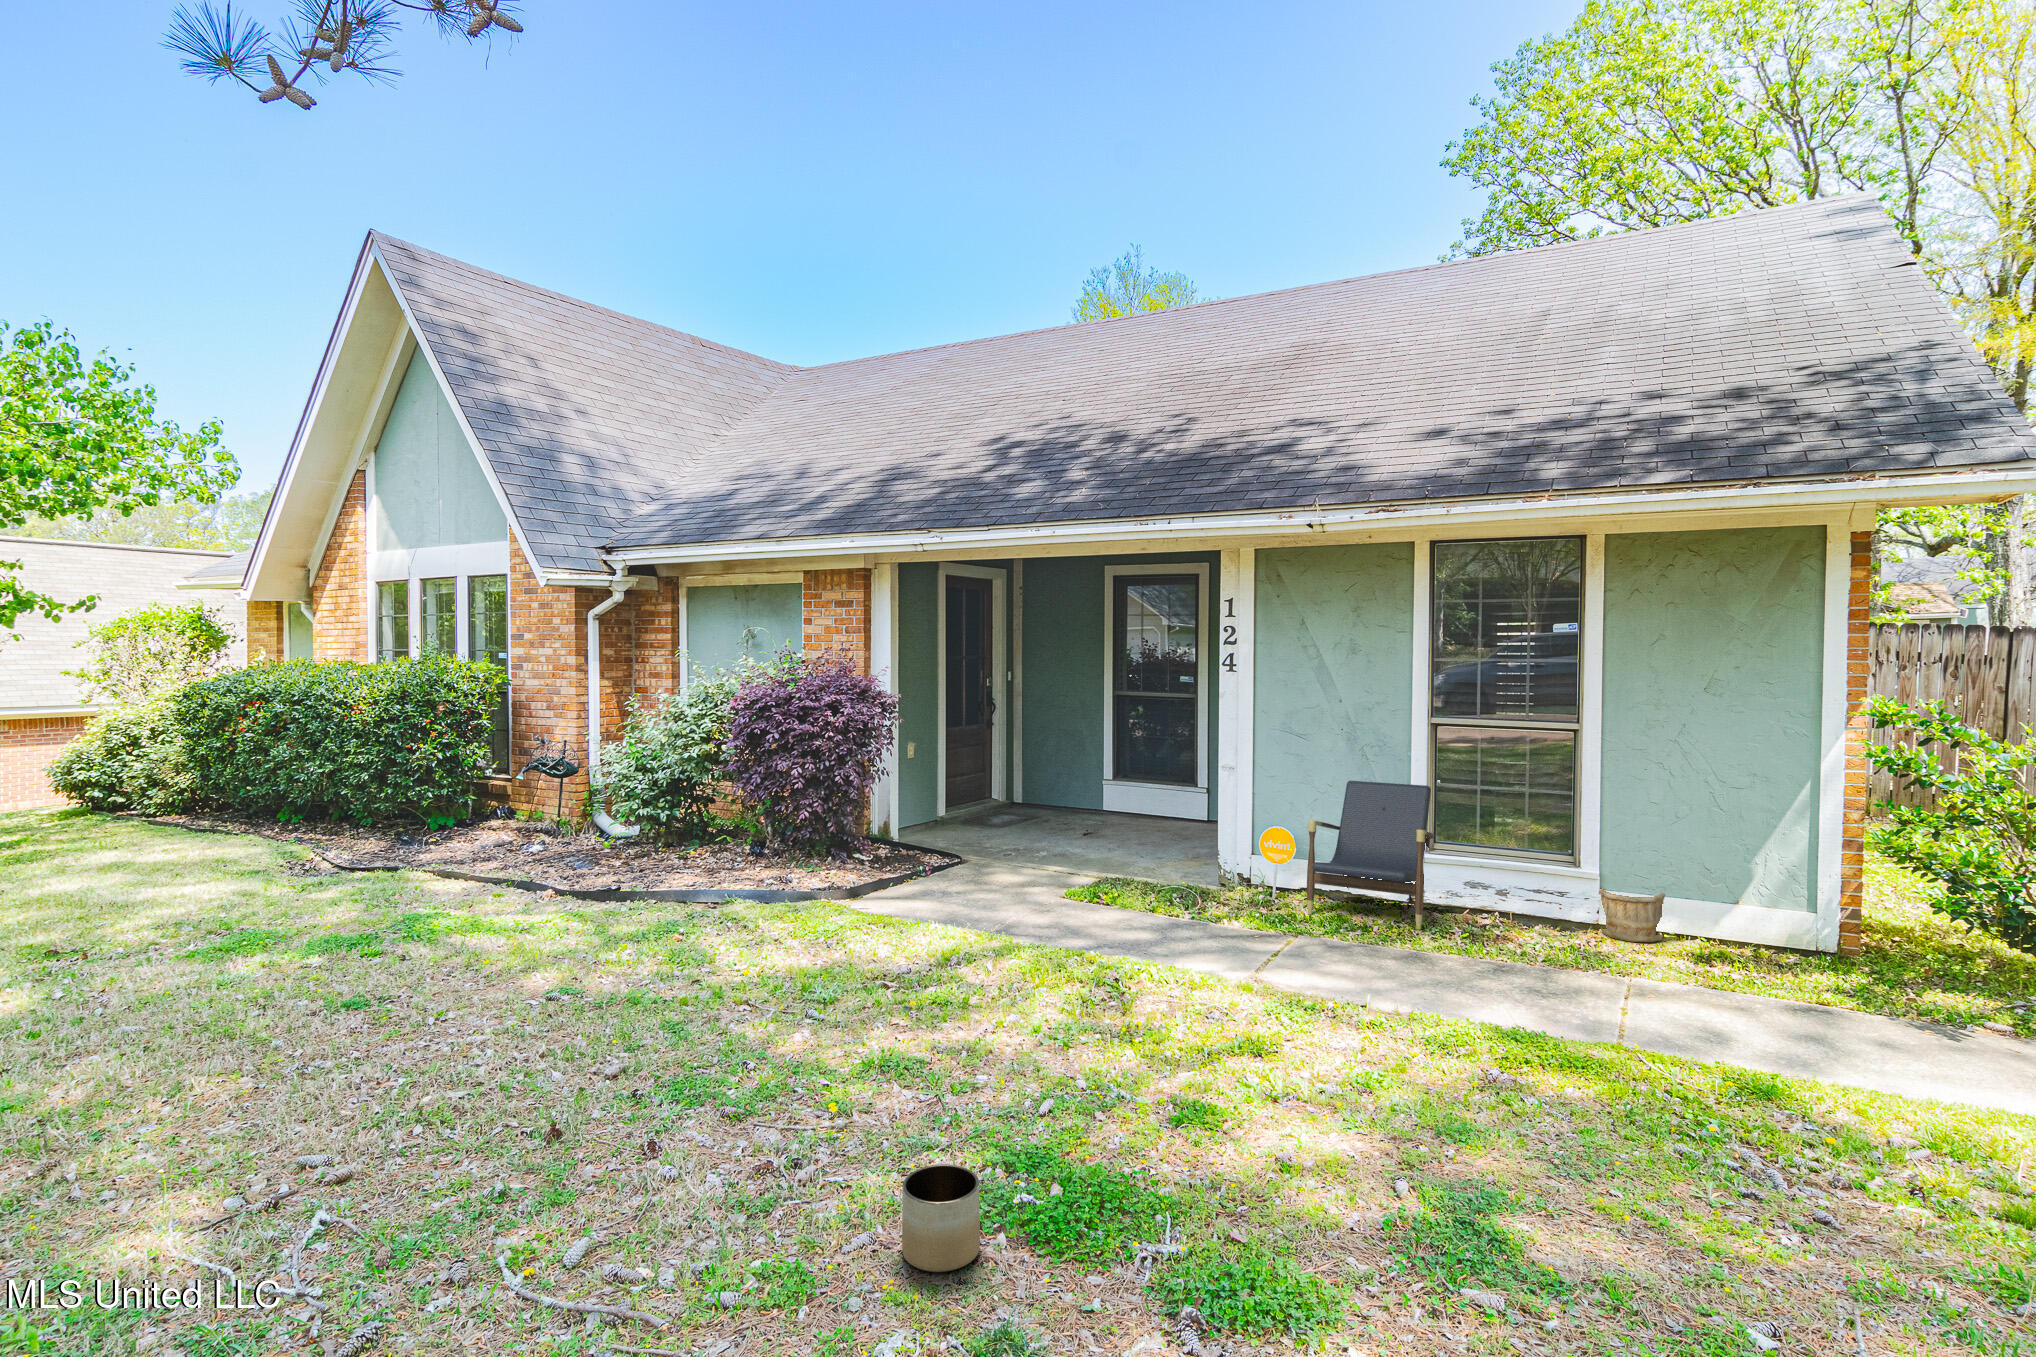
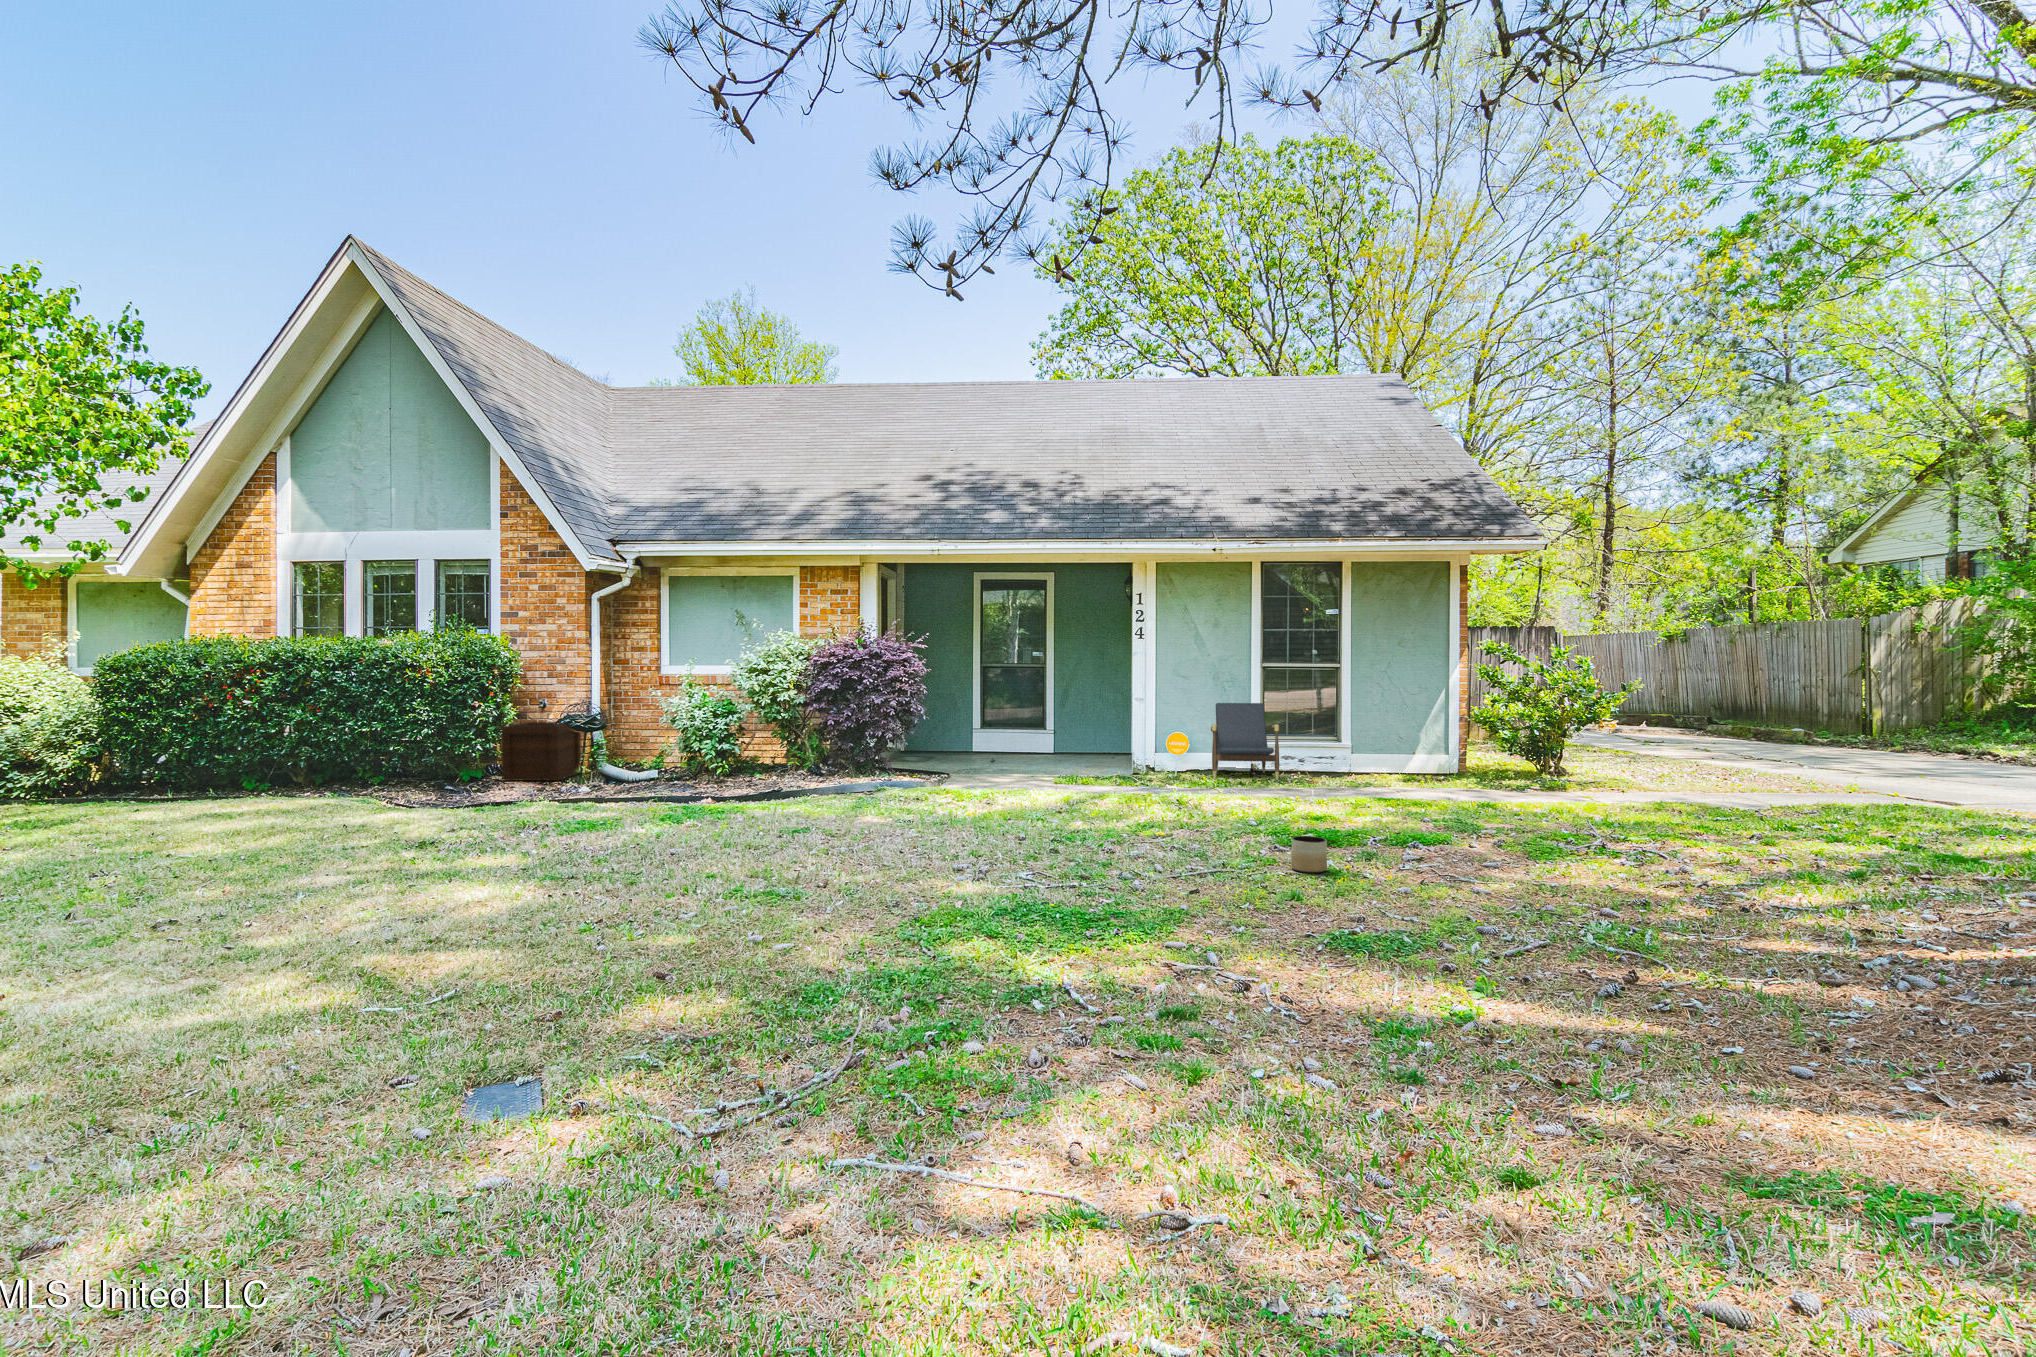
wooden crate: none [477,759,575,831] -> present [501,722,582,781]
wooden bucket: present [1599,888,1665,942] -> none [1353,750,1387,777]

